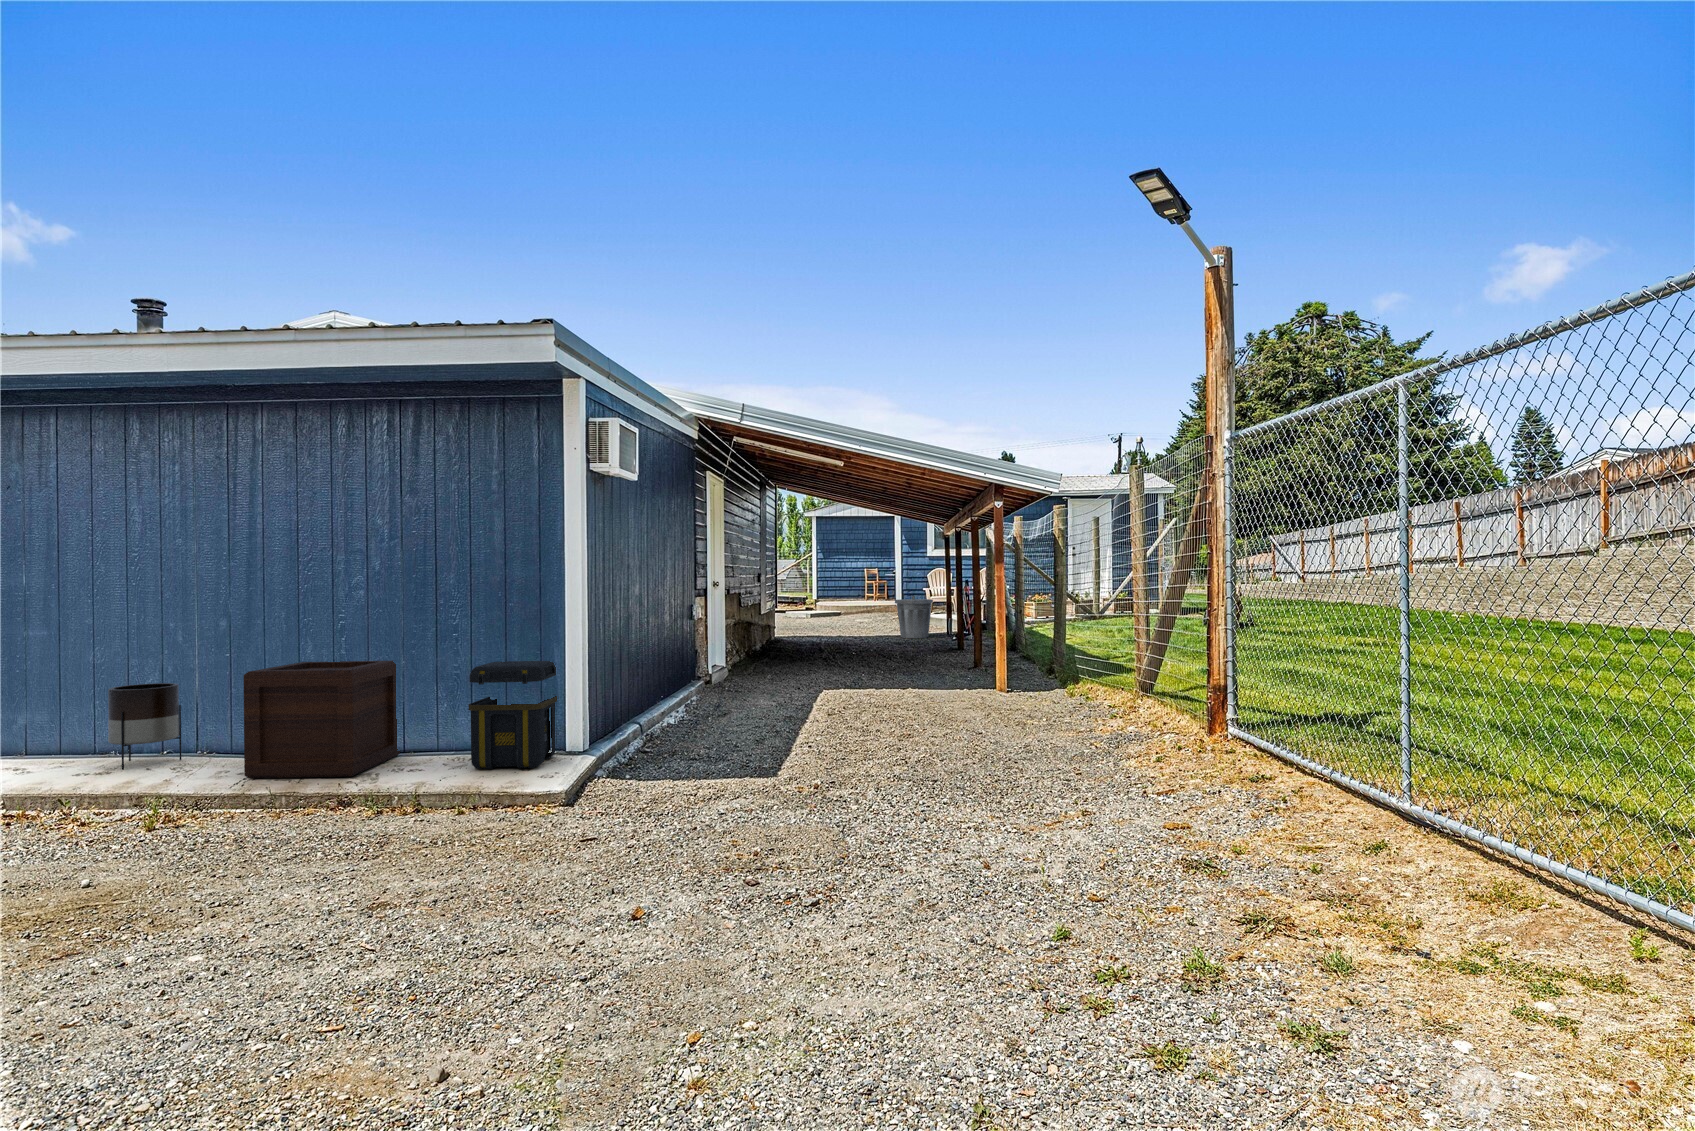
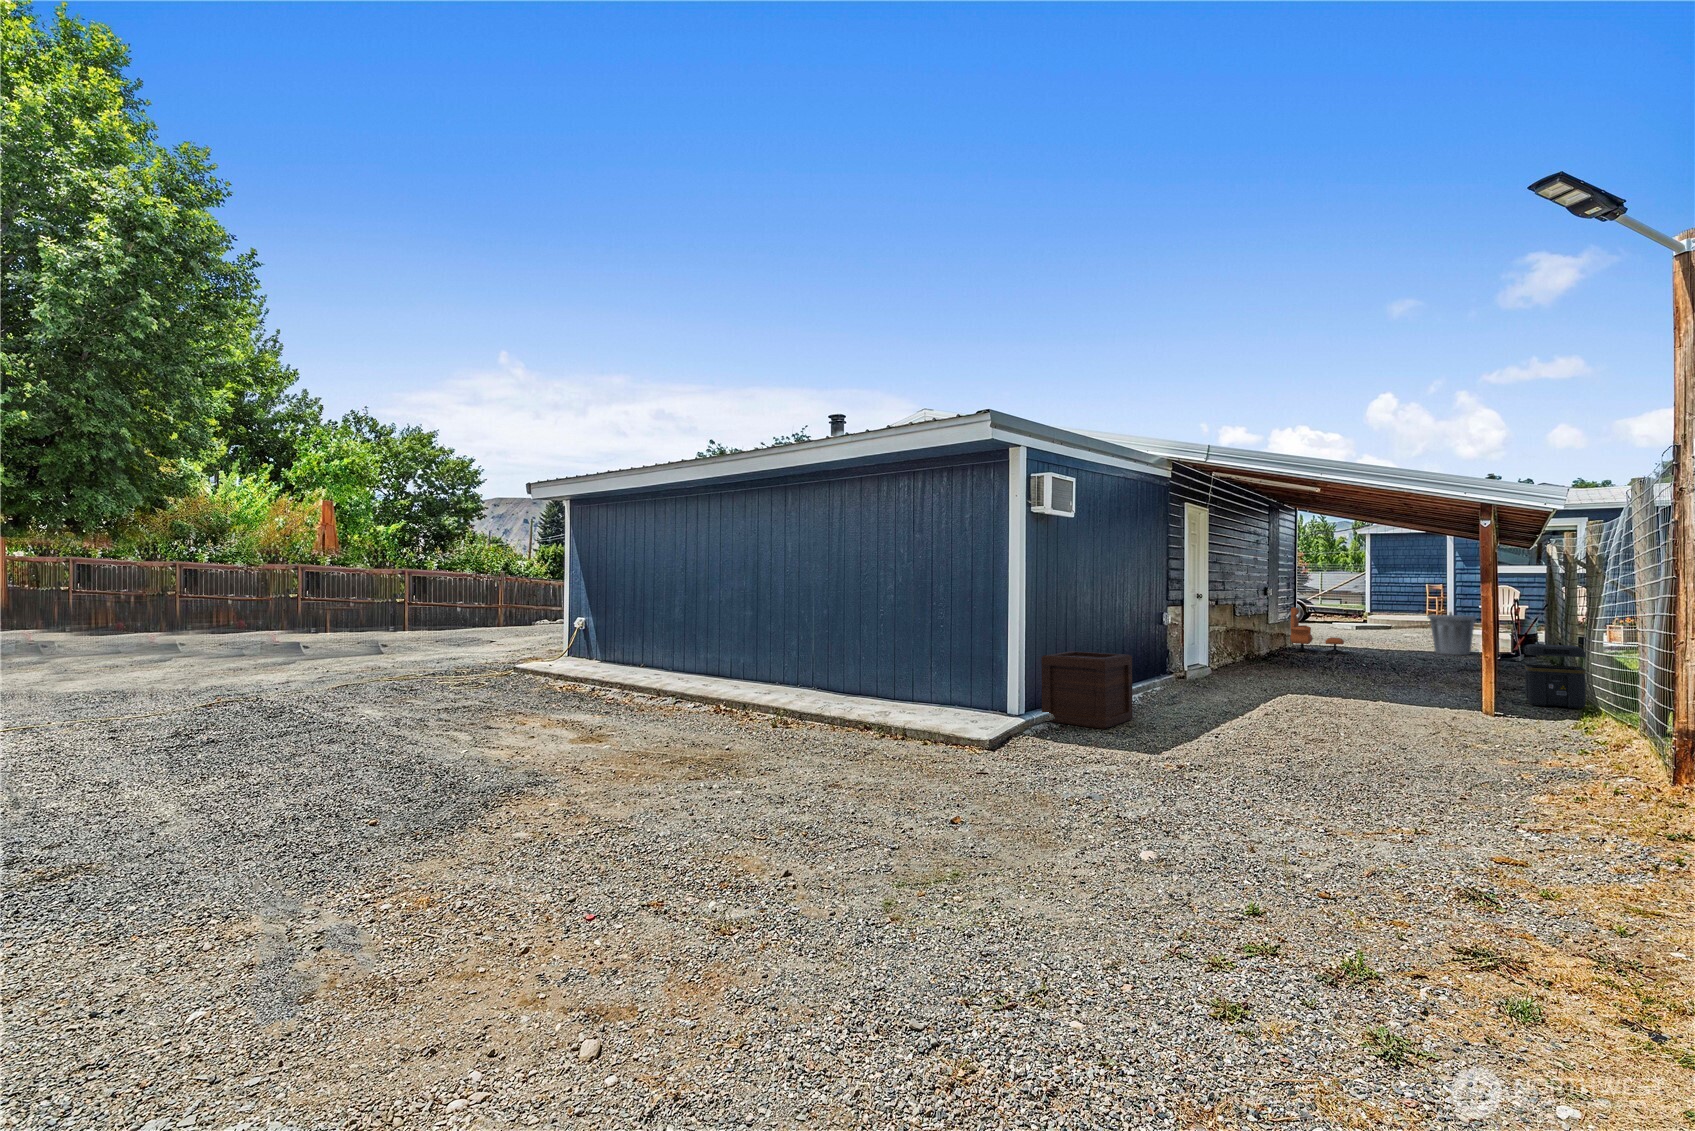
lounge chair: none [778,595,835,645] -> present [1288,607,1349,654]
wooden crate: present [244,660,400,778] -> present [1041,651,1133,729]
toolbox: present [468,661,557,769] -> present [1524,644,1586,708]
planter: present [108,683,181,770] -> none [774,647,807,694]

